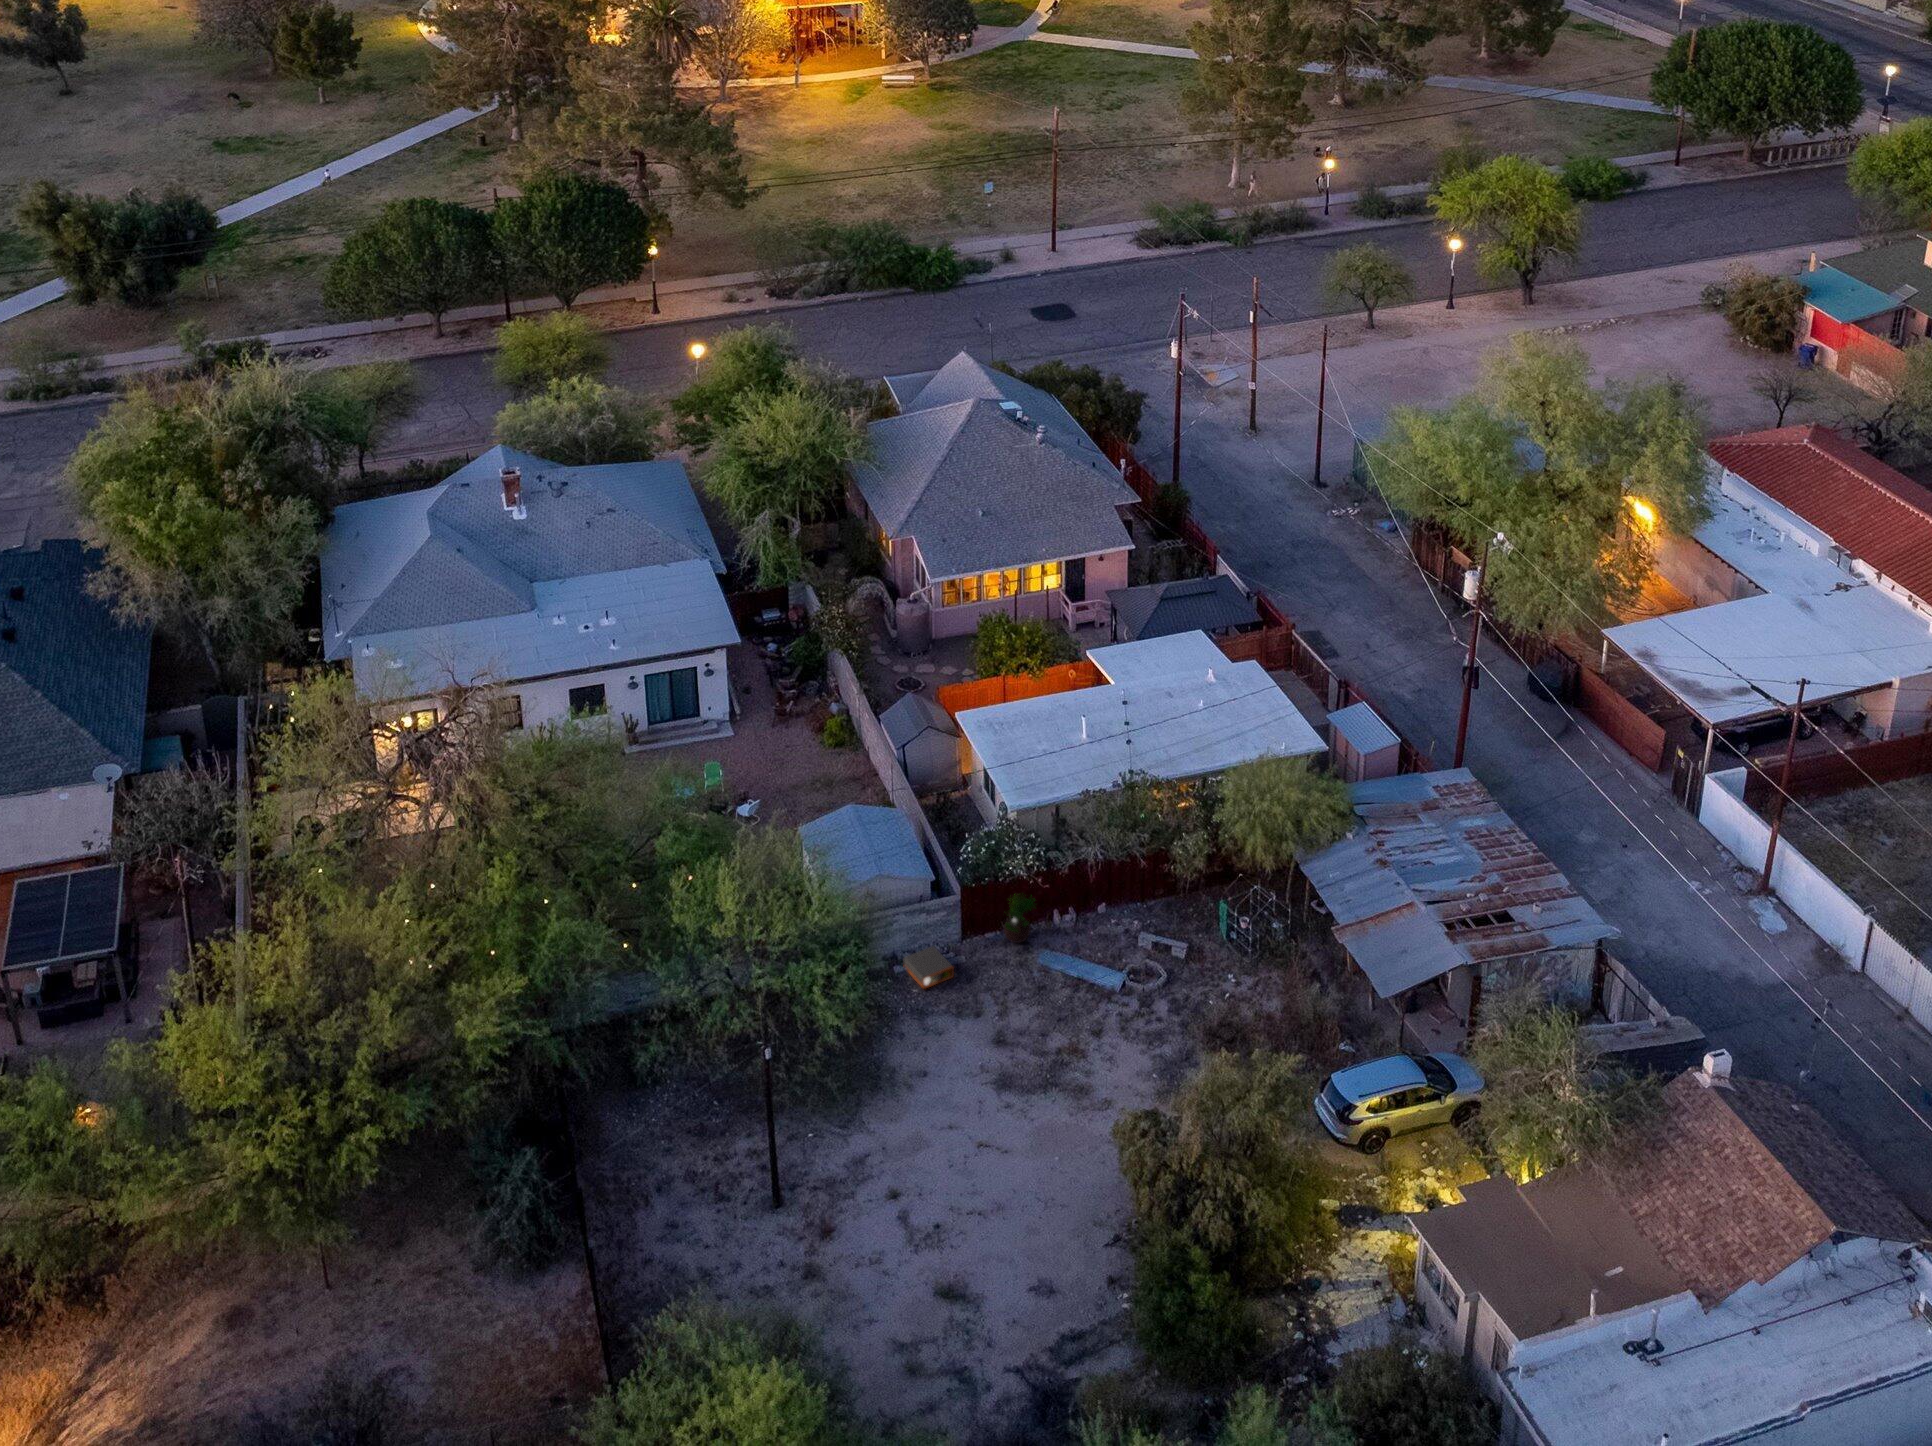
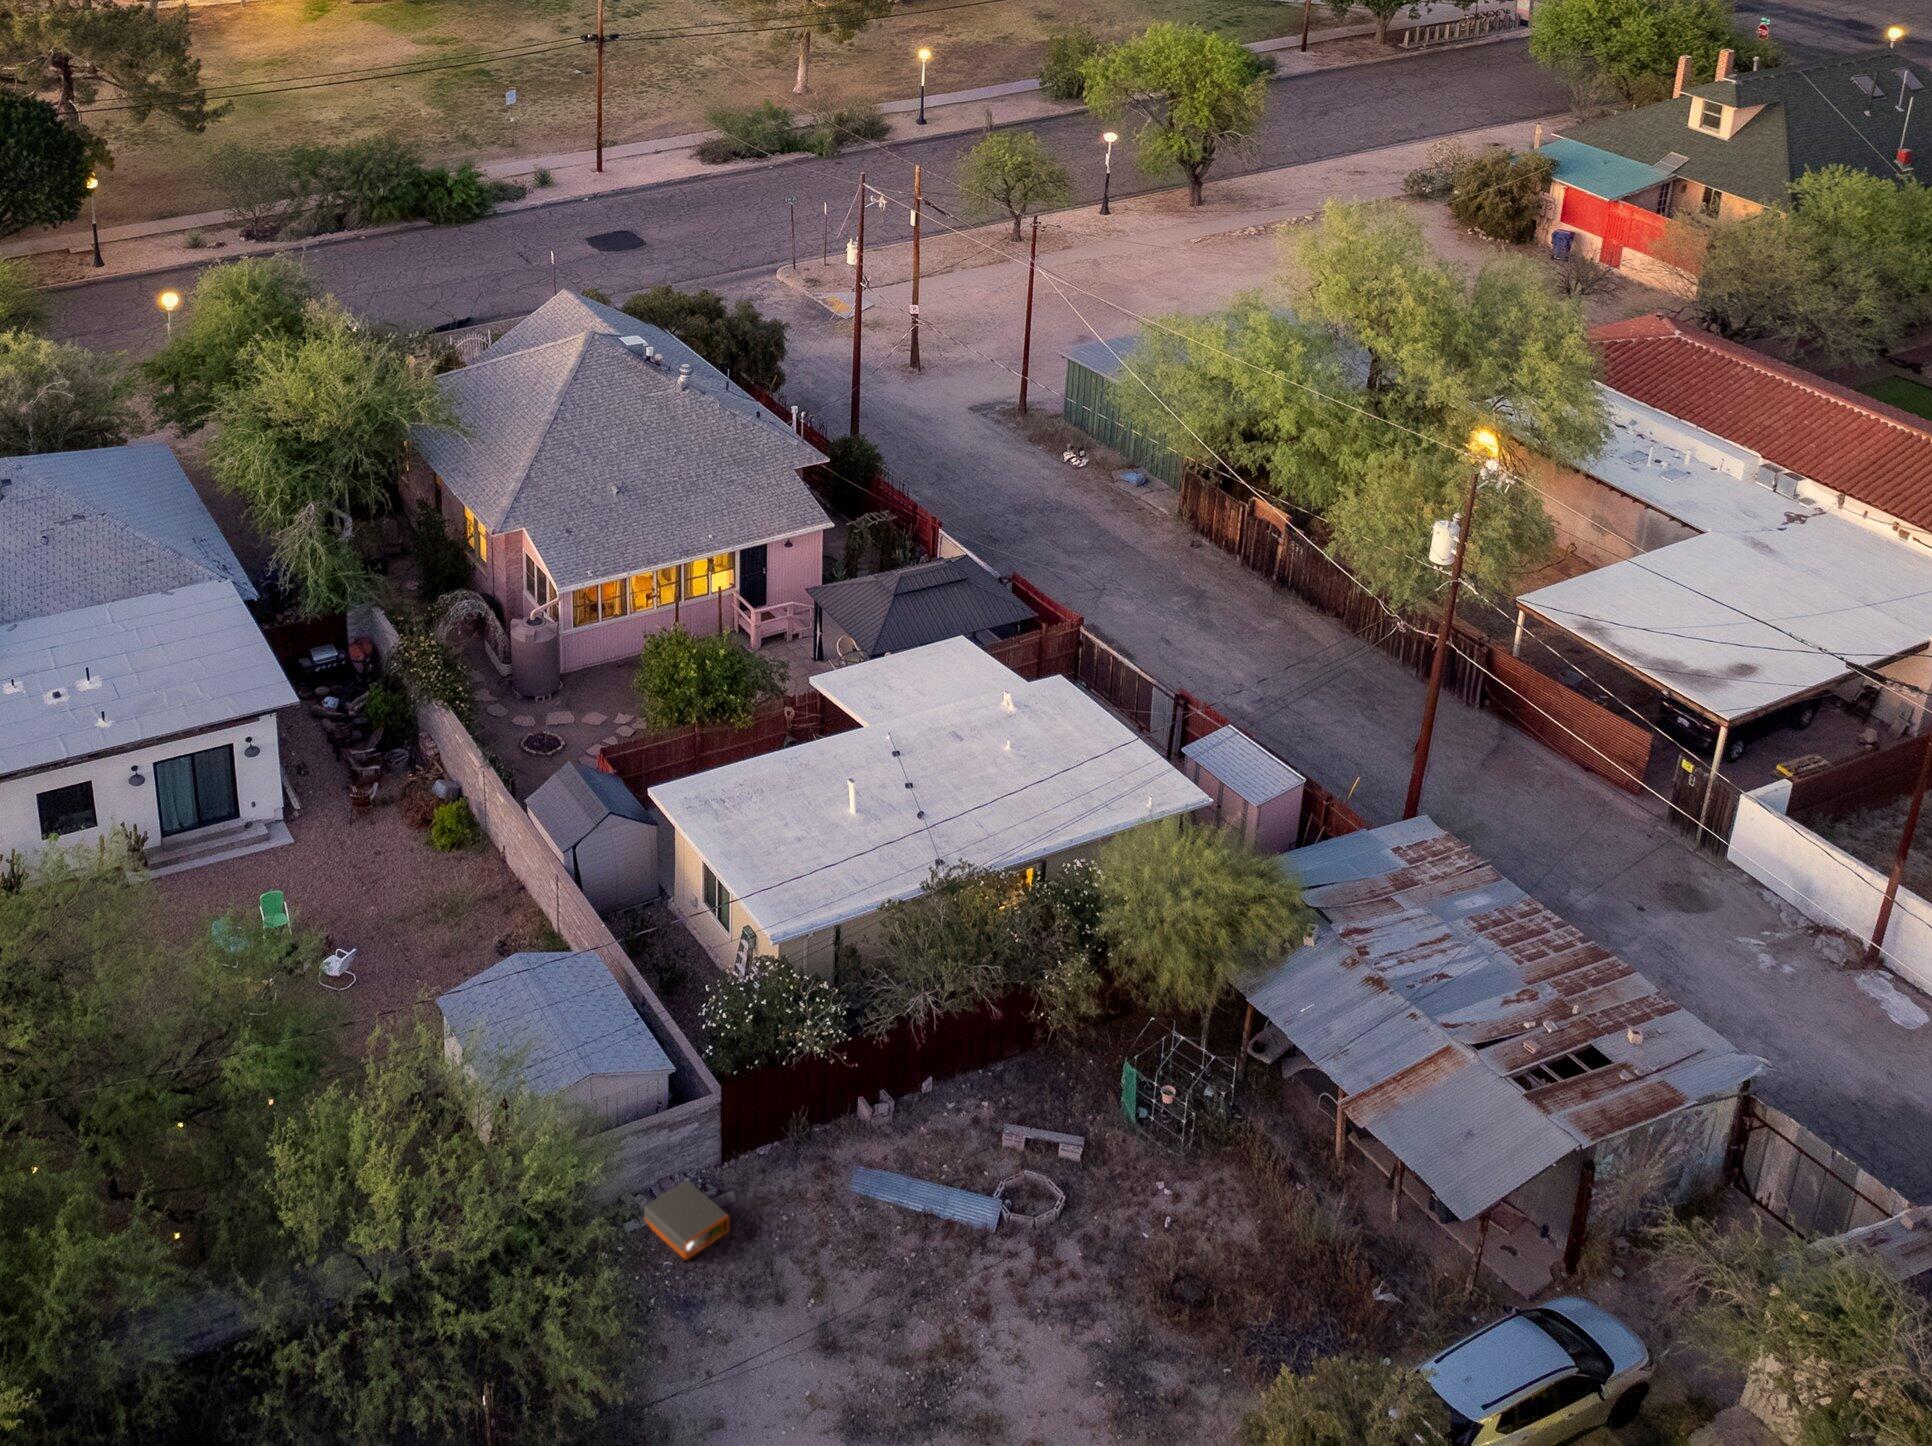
potted tree: present [1004,896,1035,943] -> none [792,1079,850,1159]

